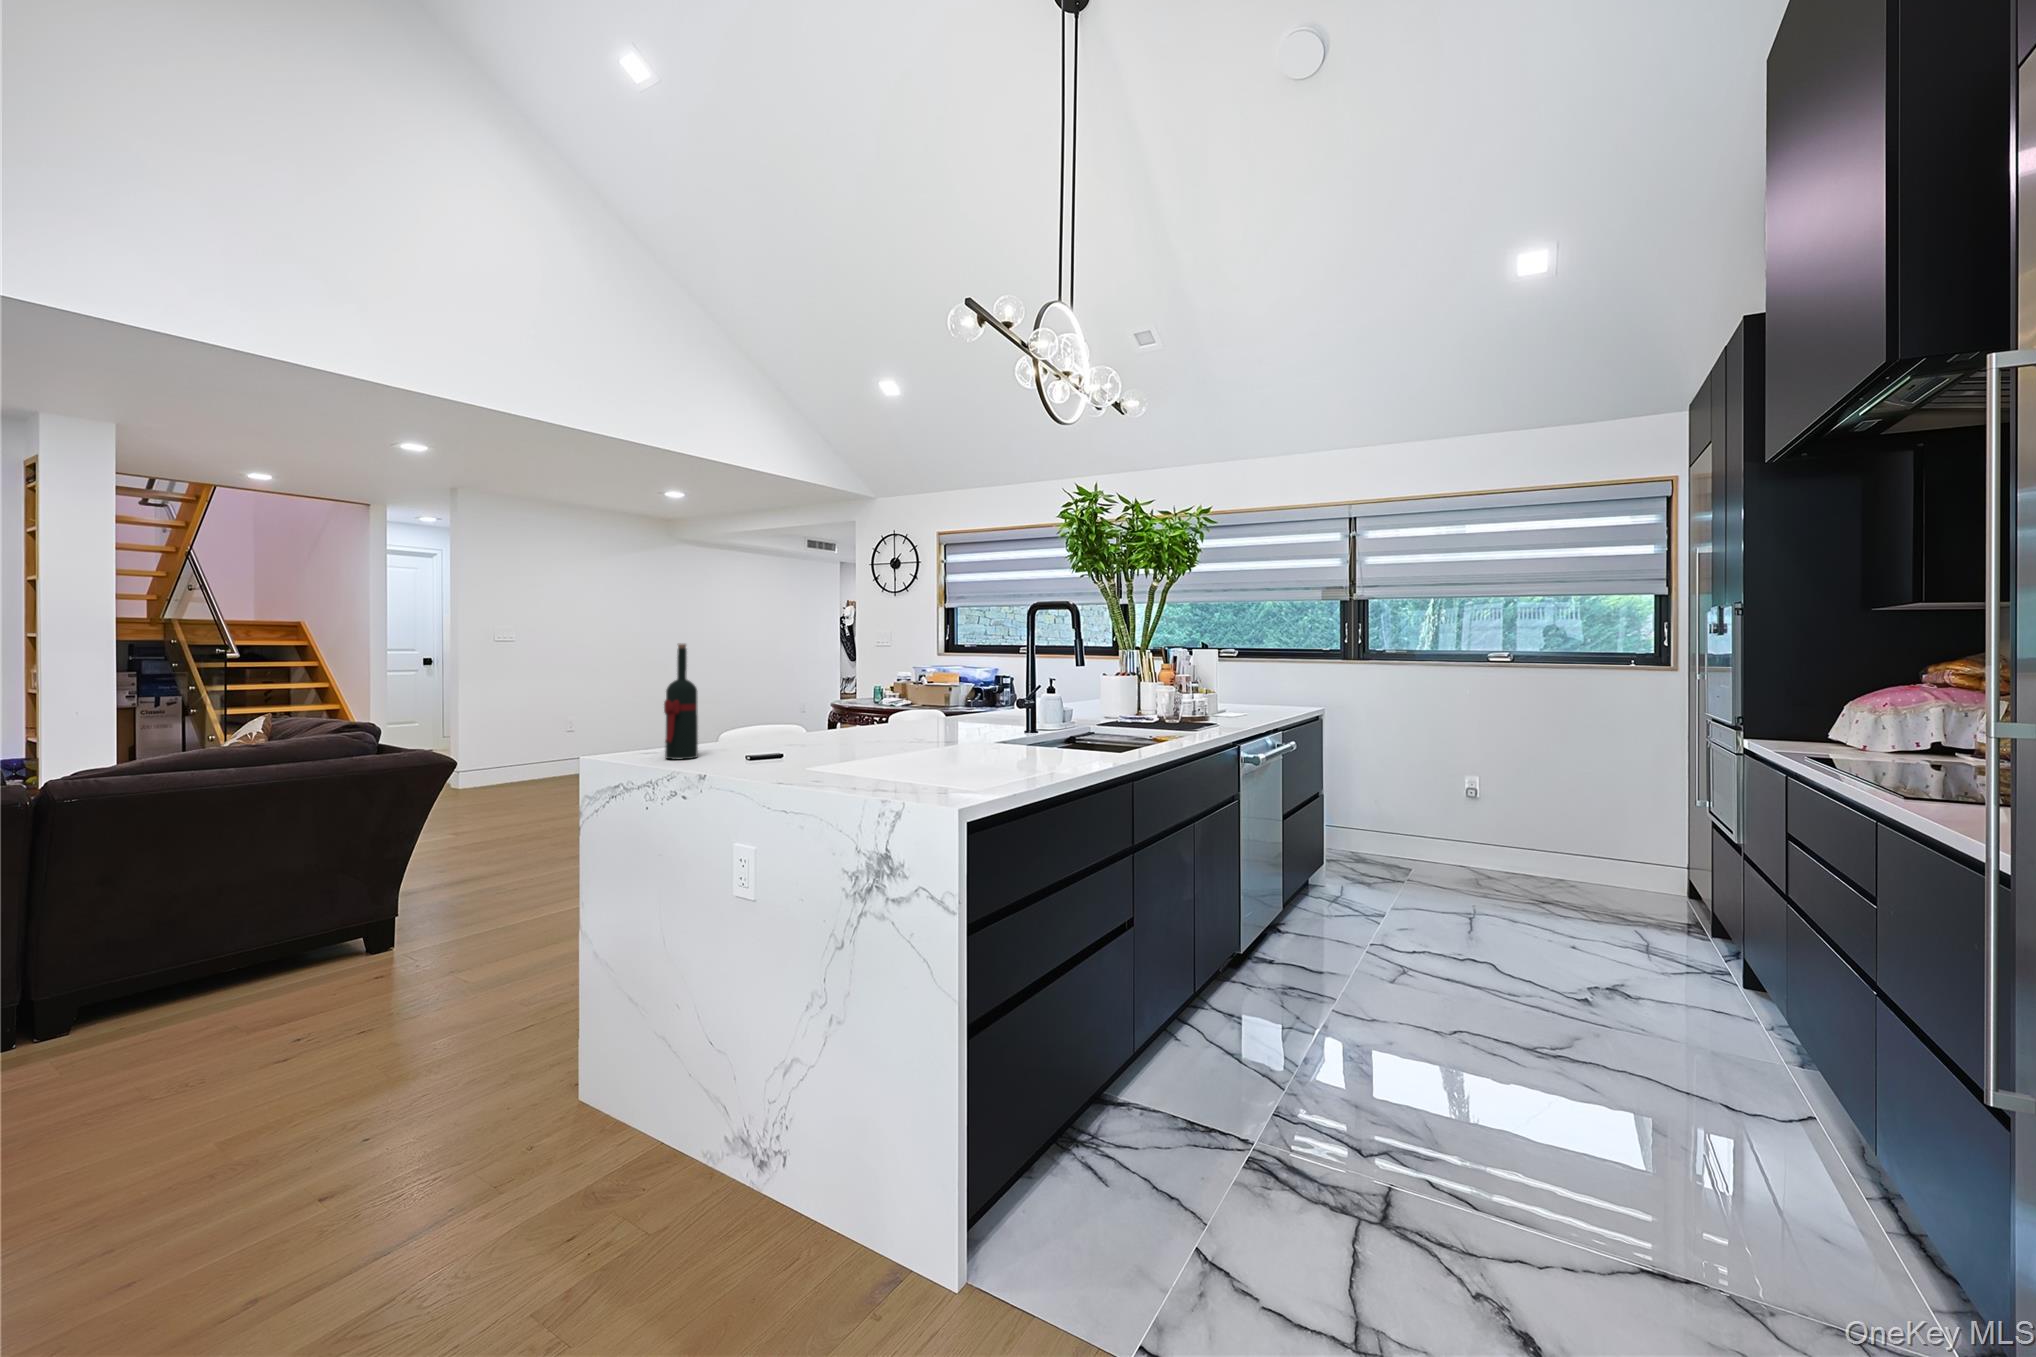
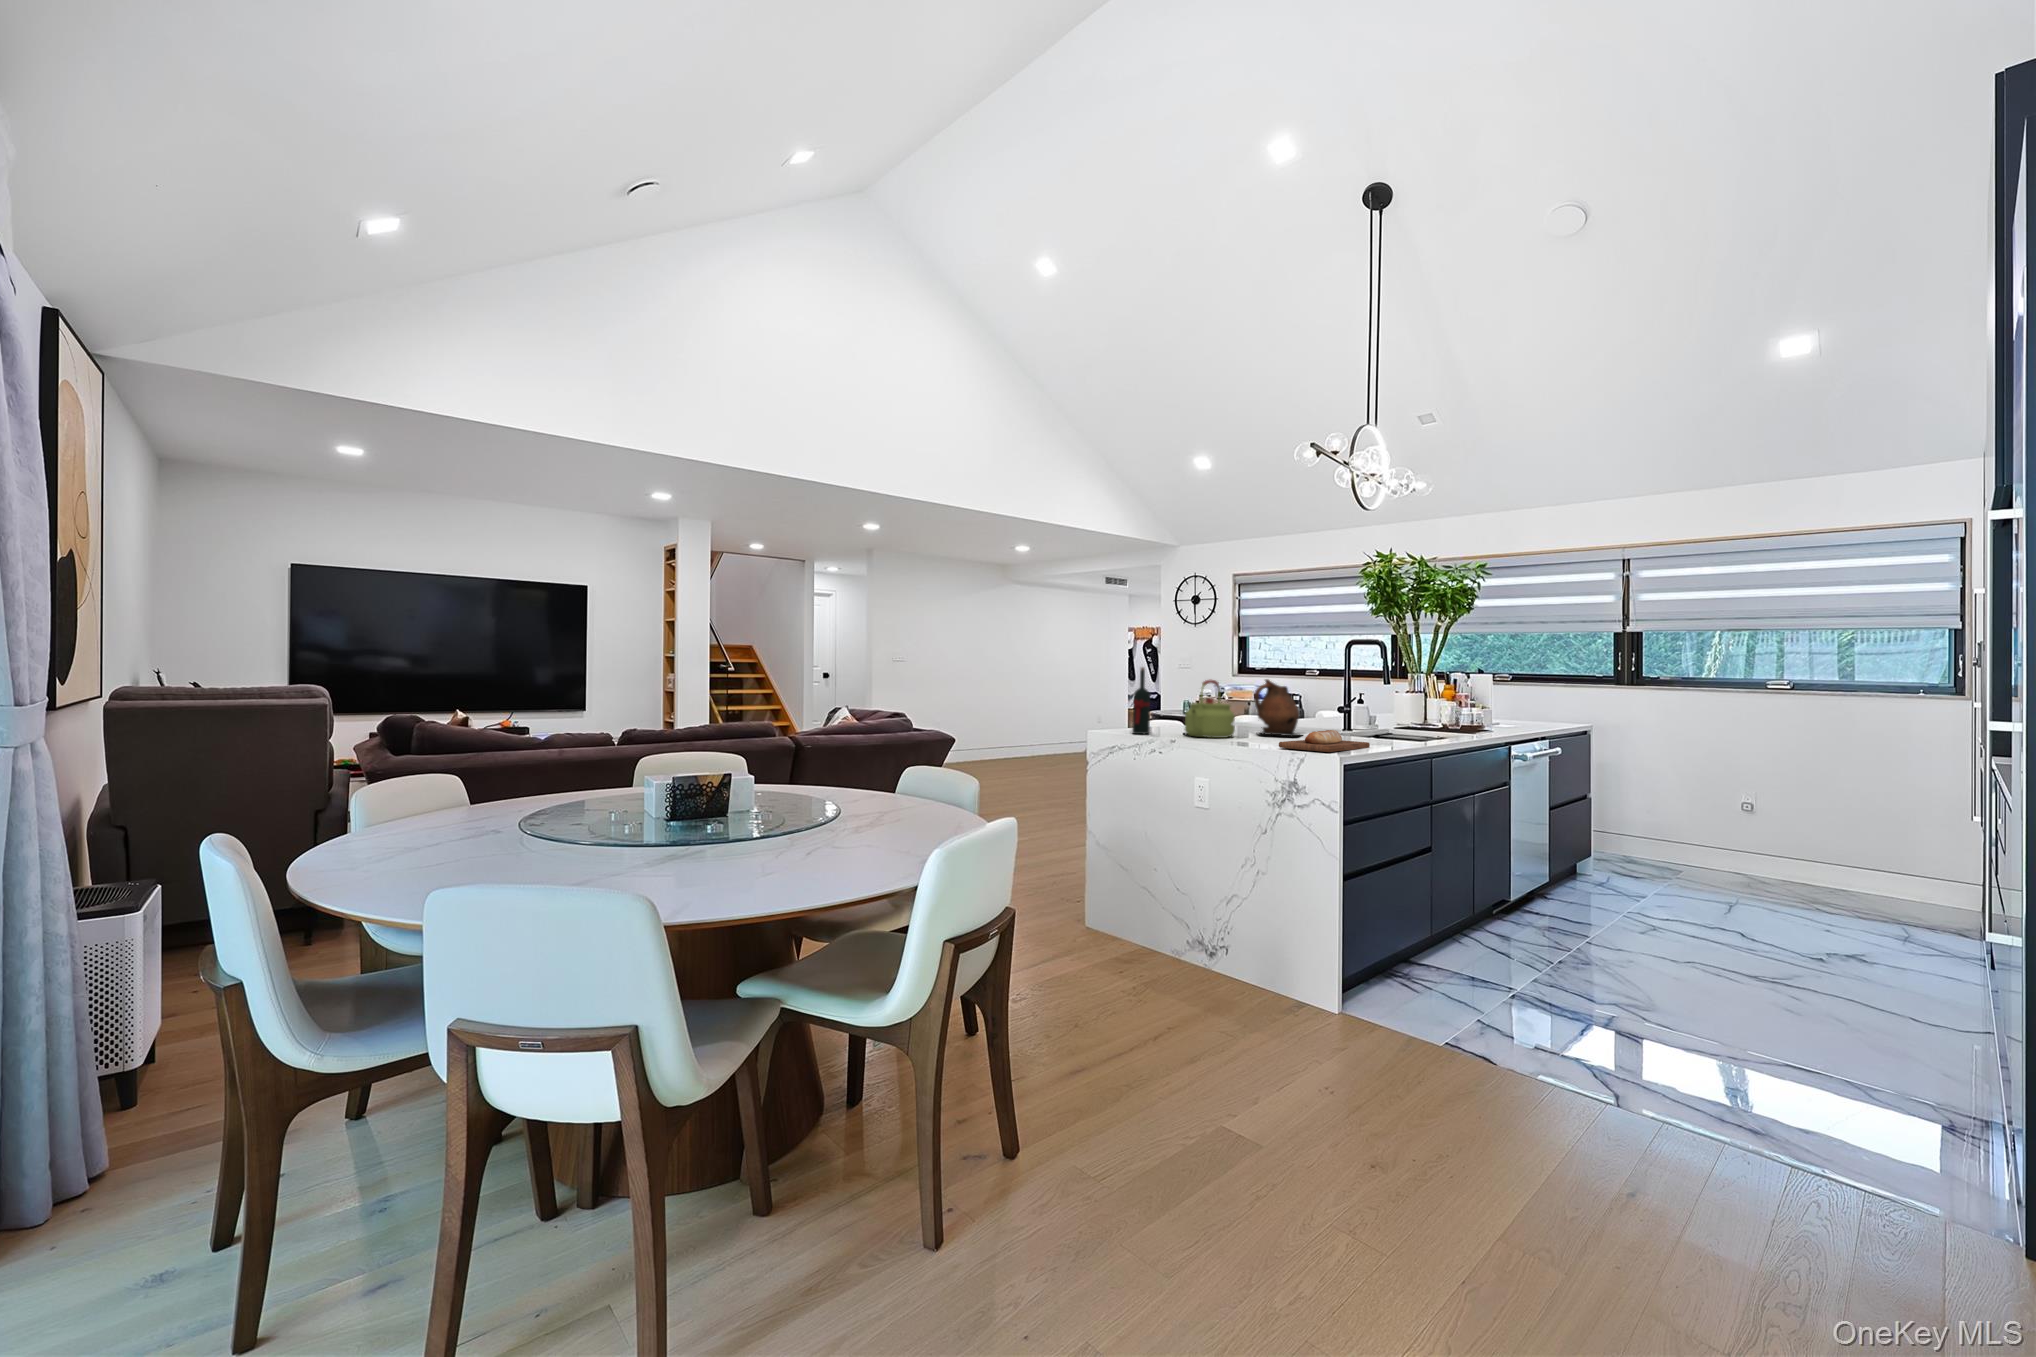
ceramic pitcher: none [873,661,955,754] -> present [1254,679,1299,736]
kettle: none [750,663,837,762] -> present [1185,680,1235,738]
bread loaf: none [872,747,1034,794] -> present [1279,730,1370,752]

